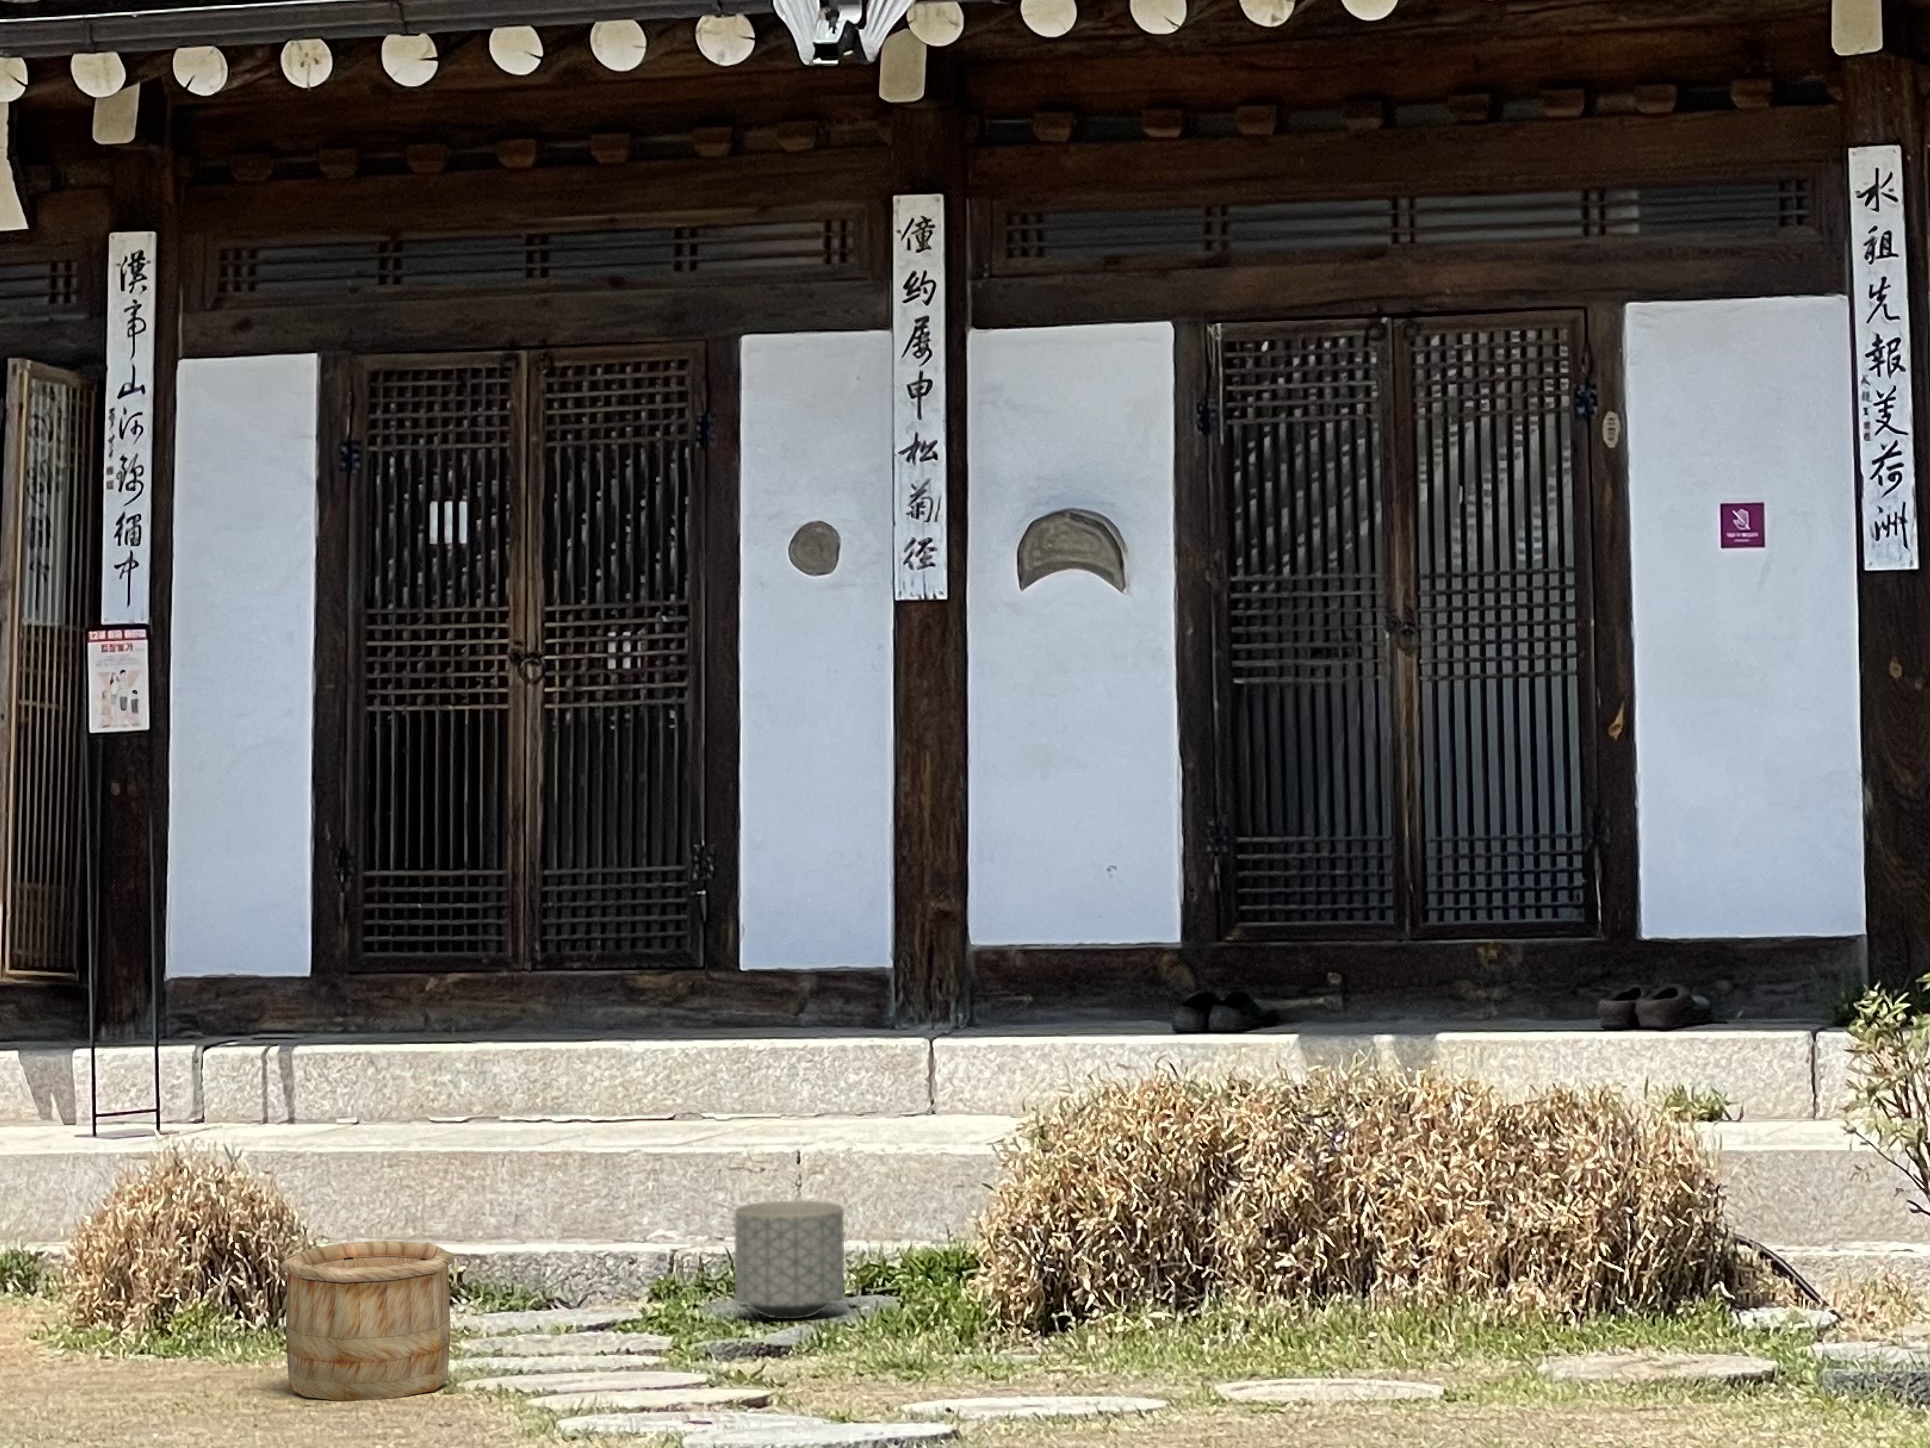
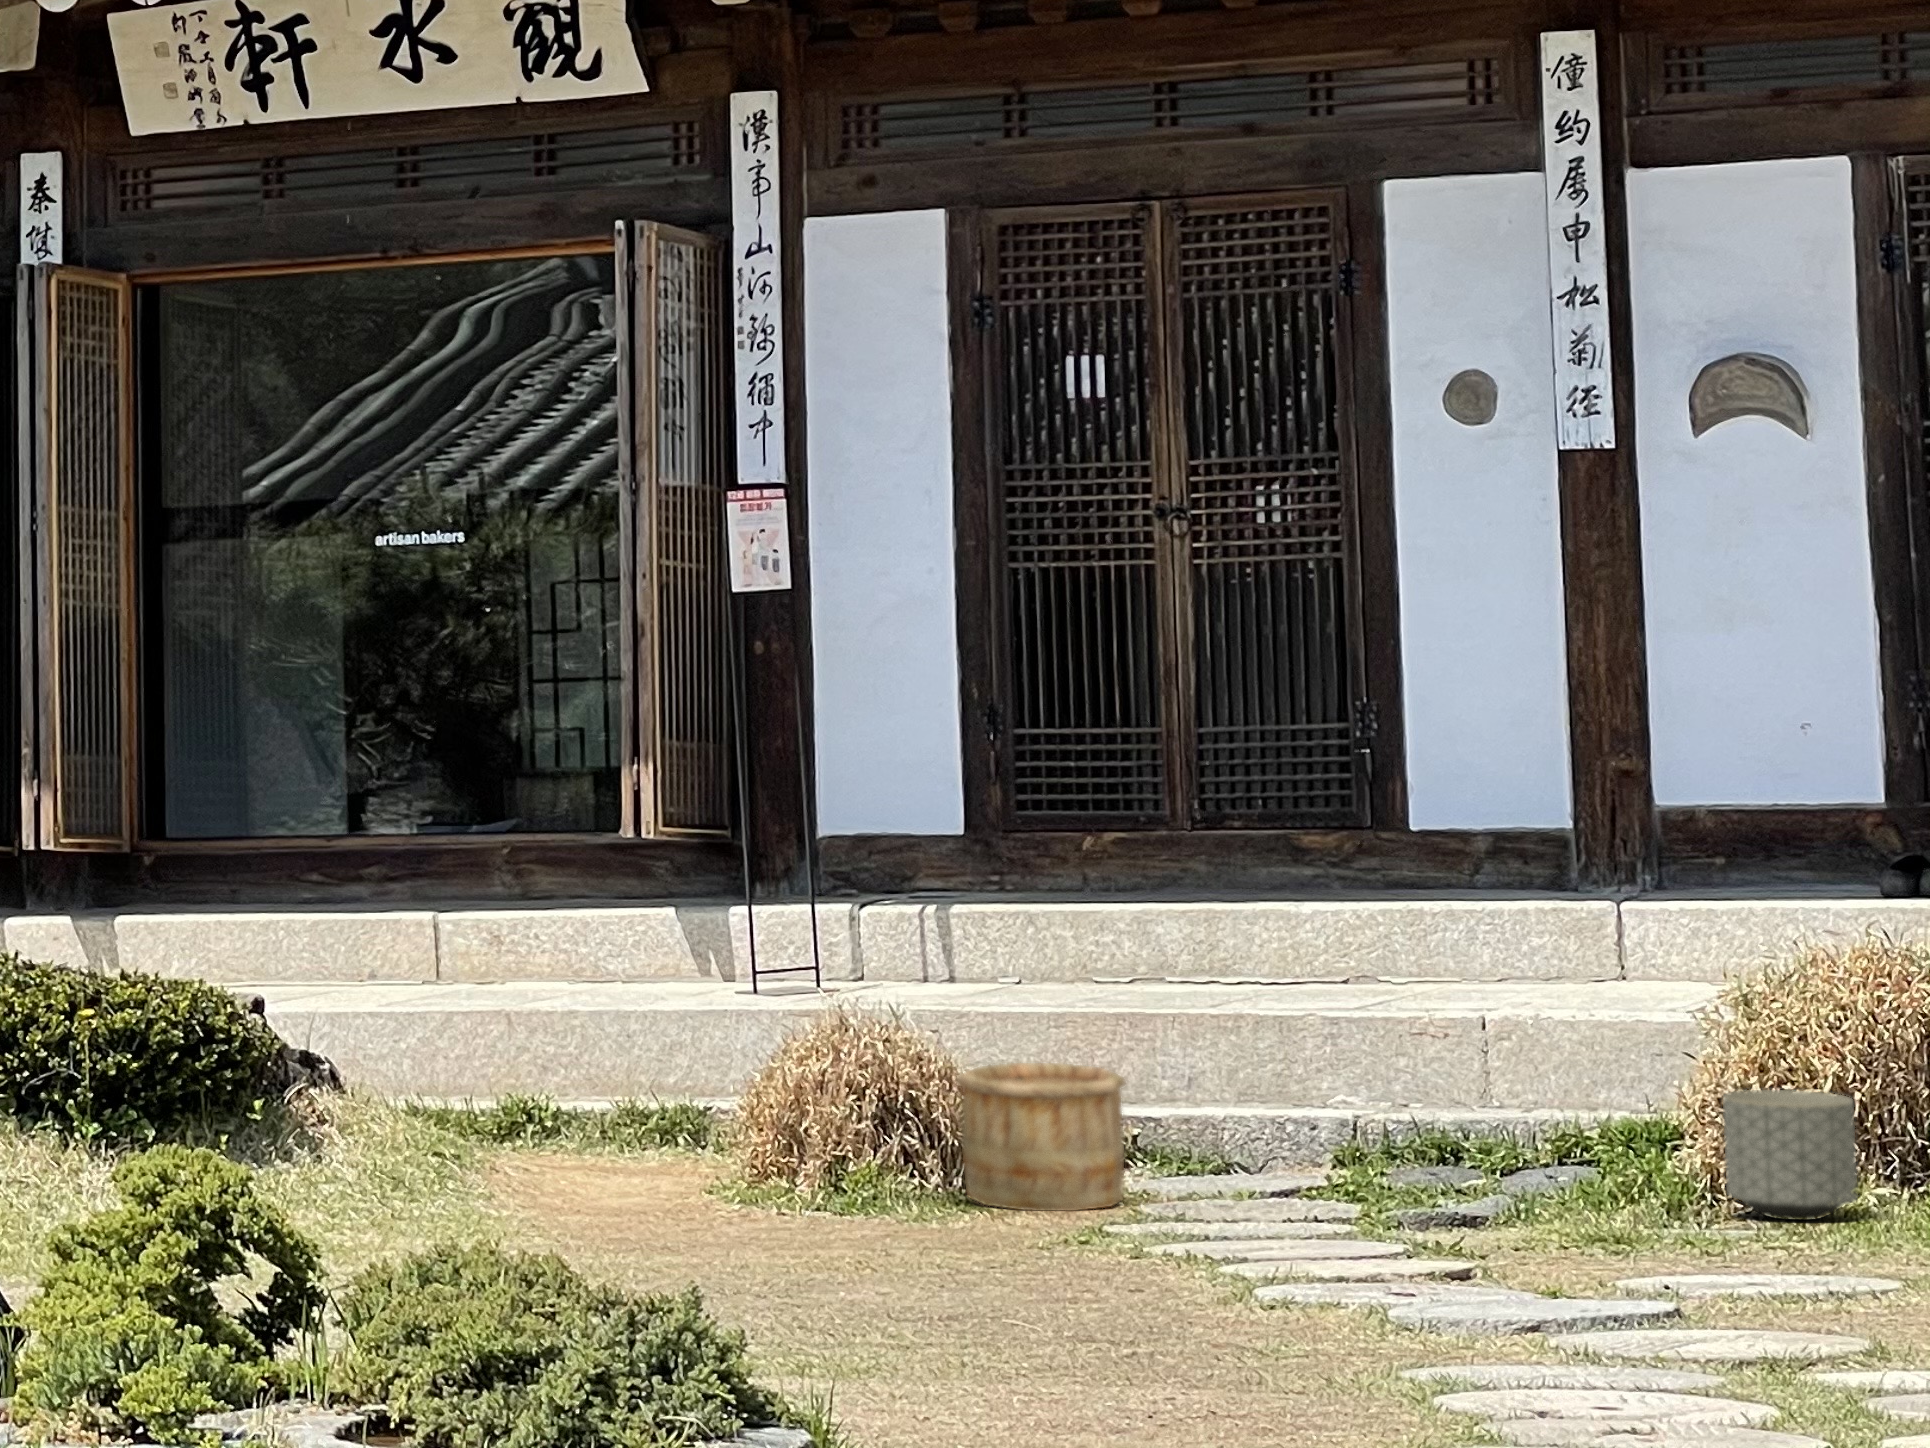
planter: present [735,1201,844,1319] -> present [1723,1090,1858,1220]

